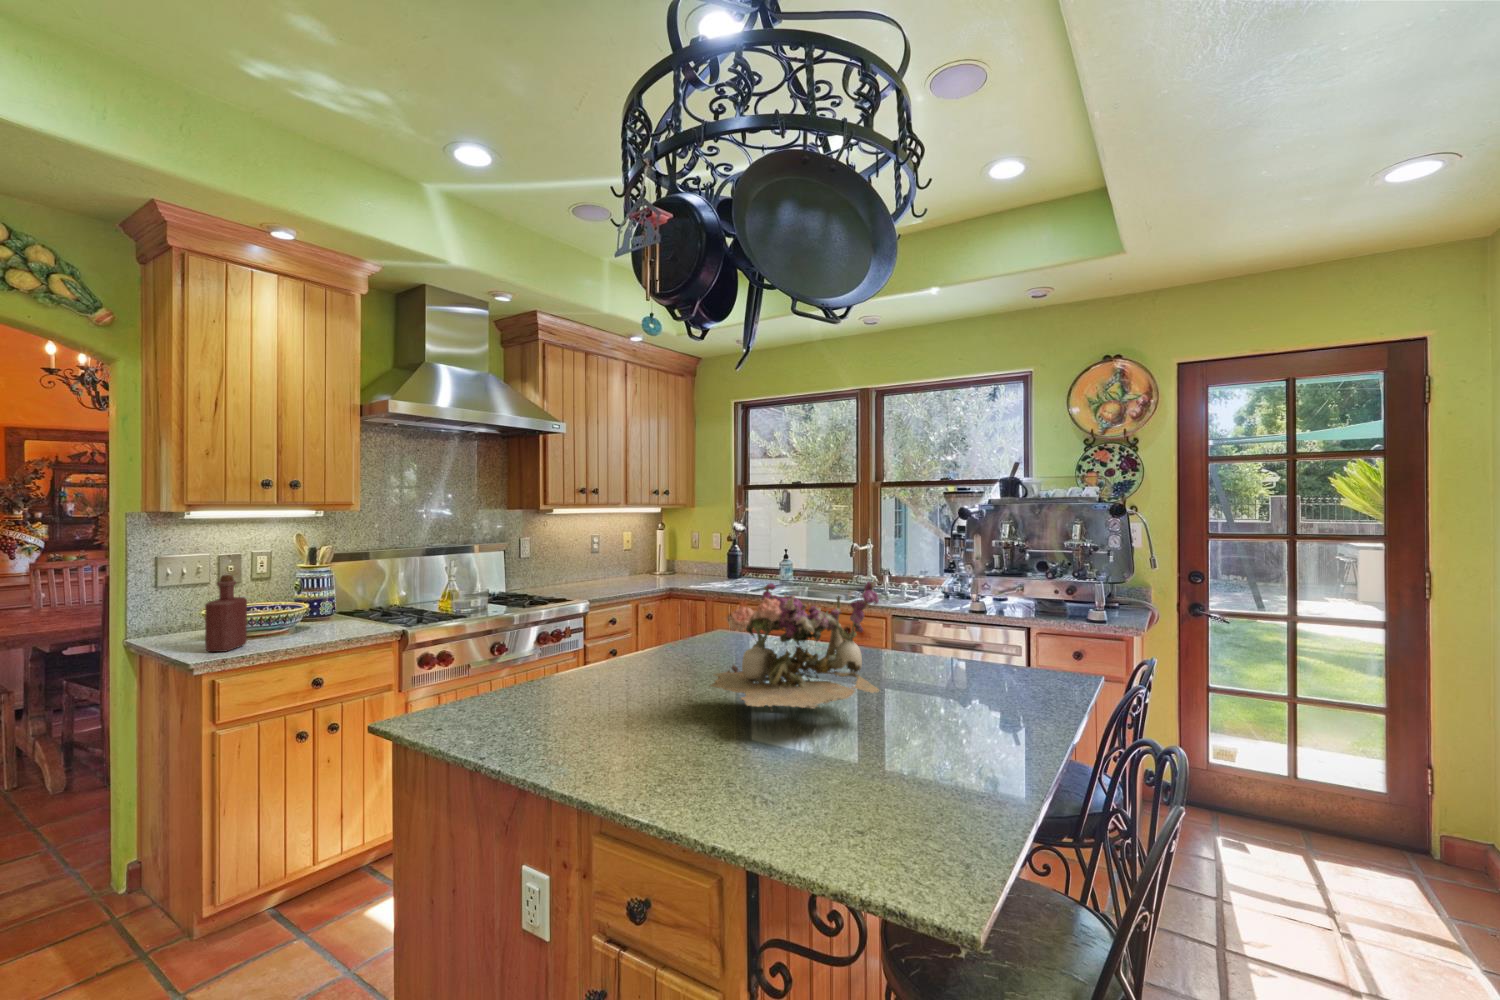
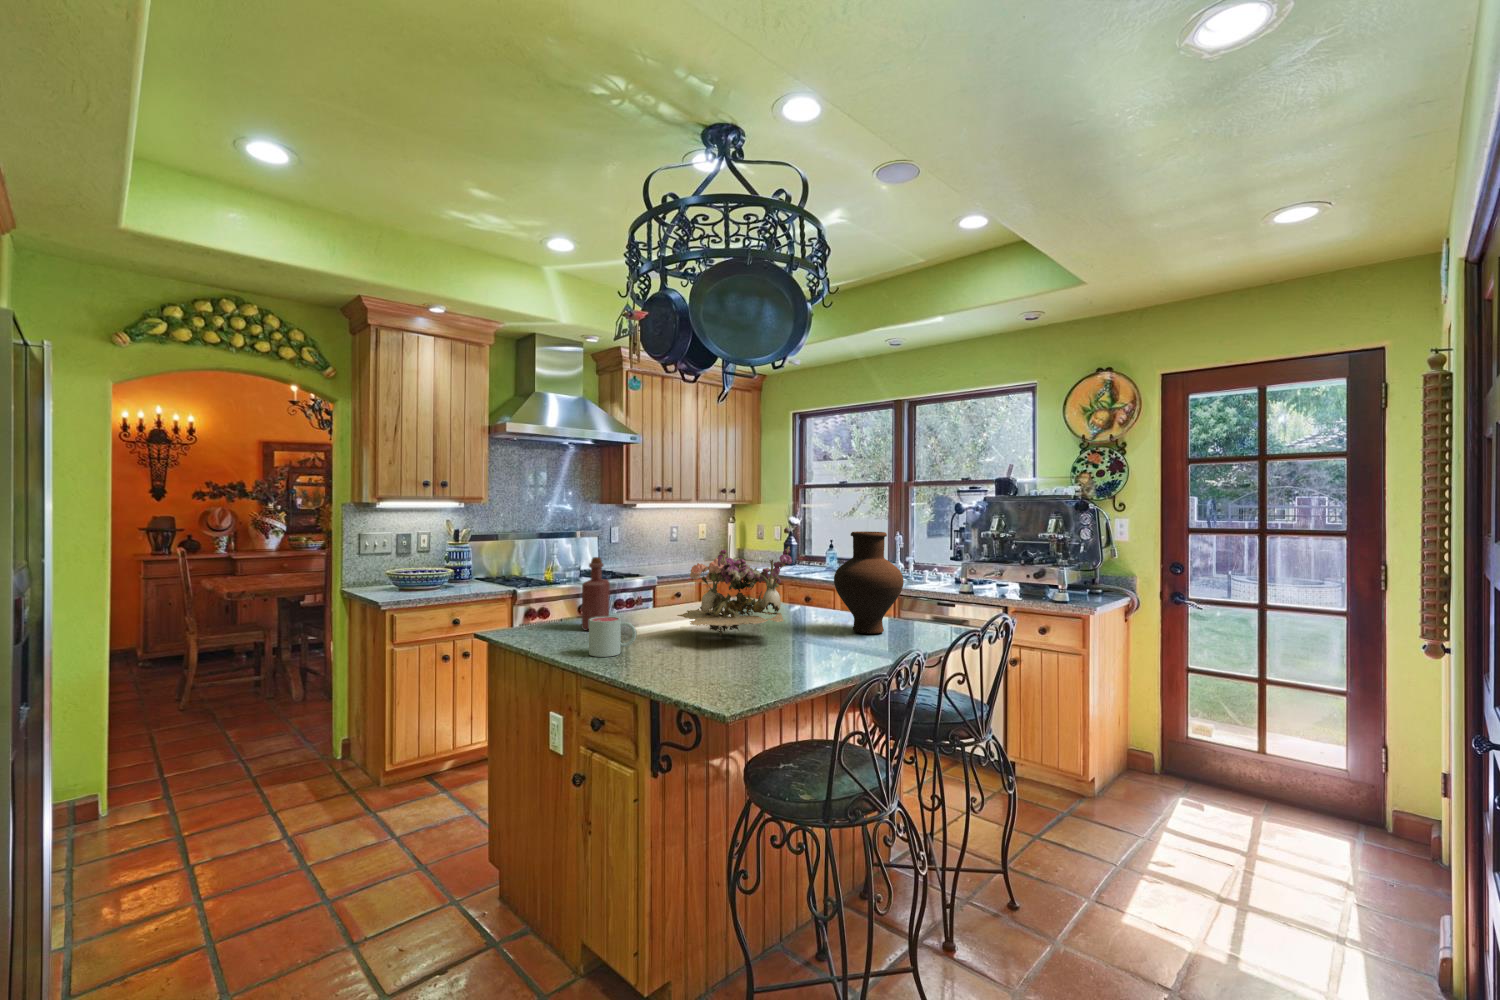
vase: none [911,551,1009,693] -> present [834,531,903,634]
bottle: present [205,575,247,652] -> present [582,557,610,630]
mug: none [599,705,675,779] -> present [589,617,636,657]

